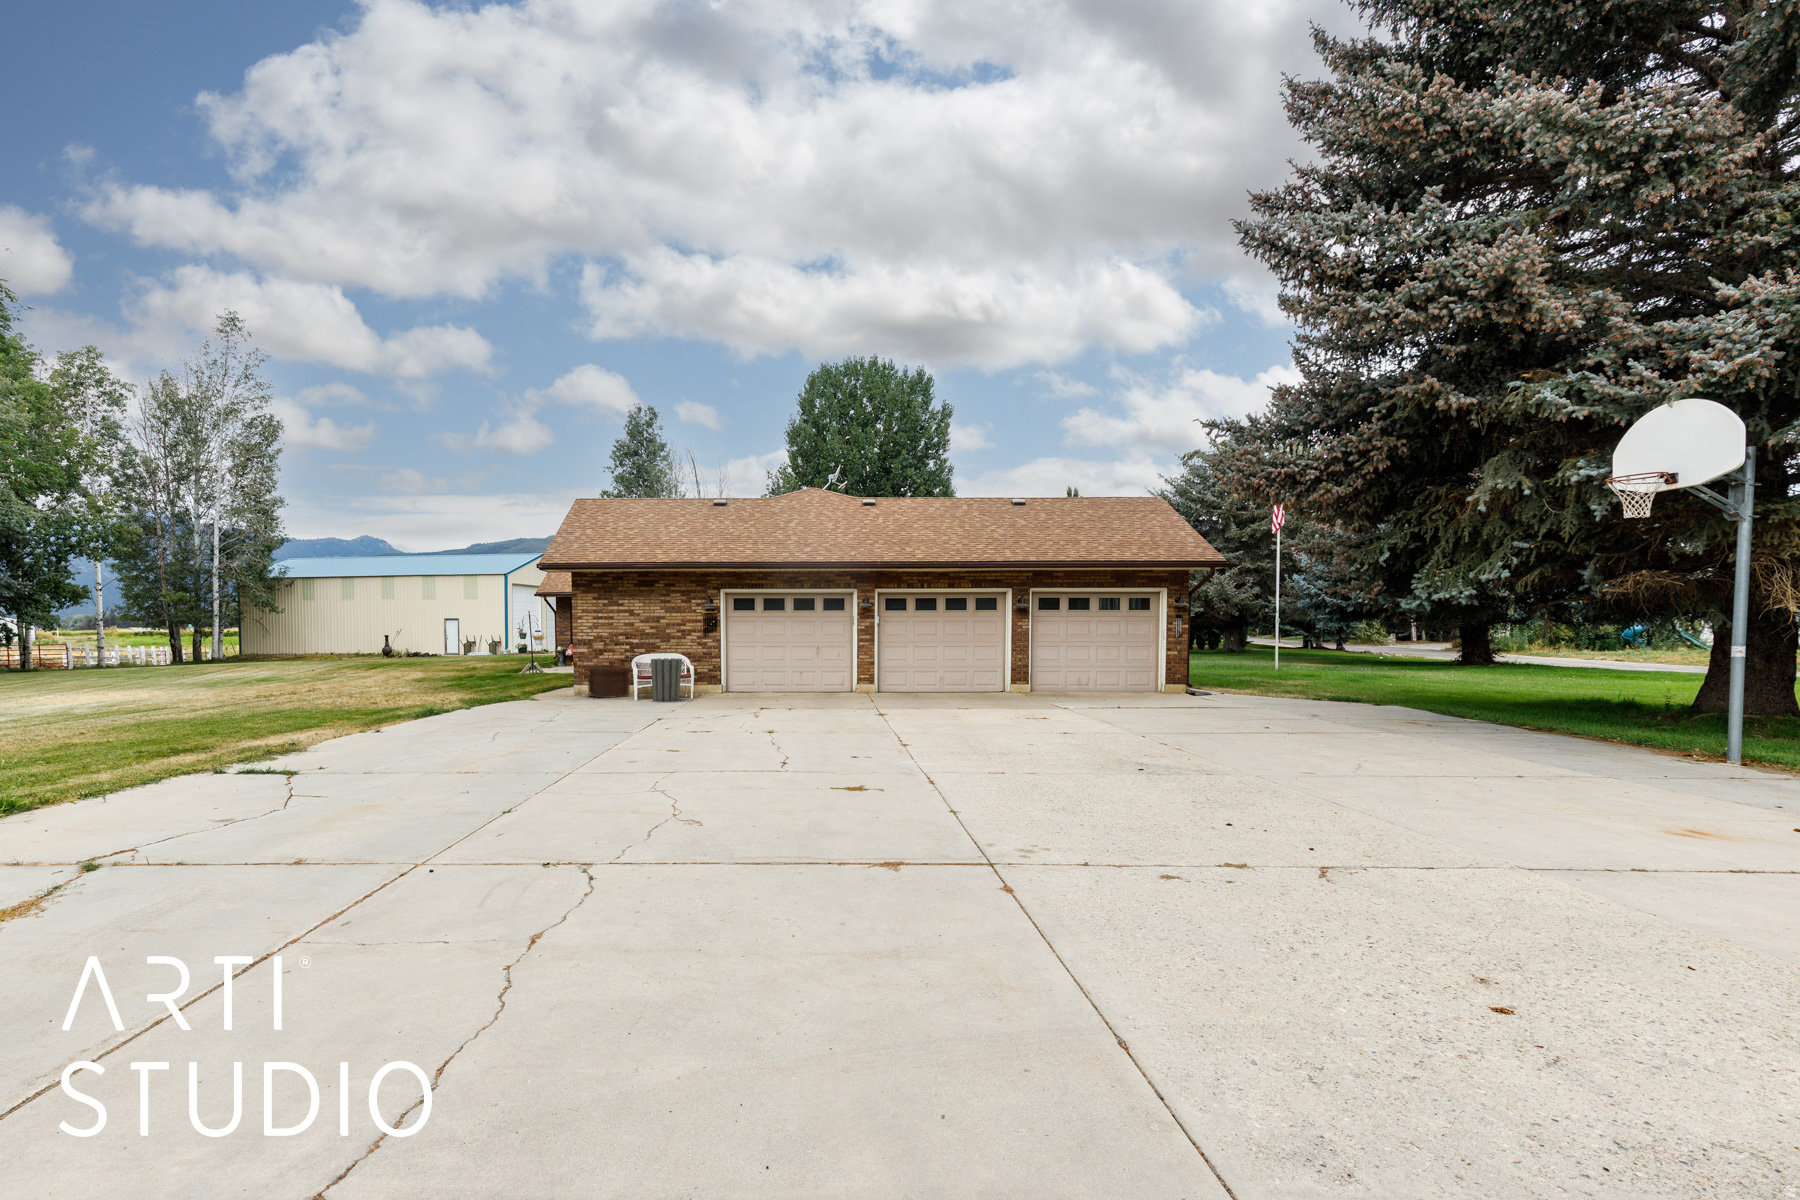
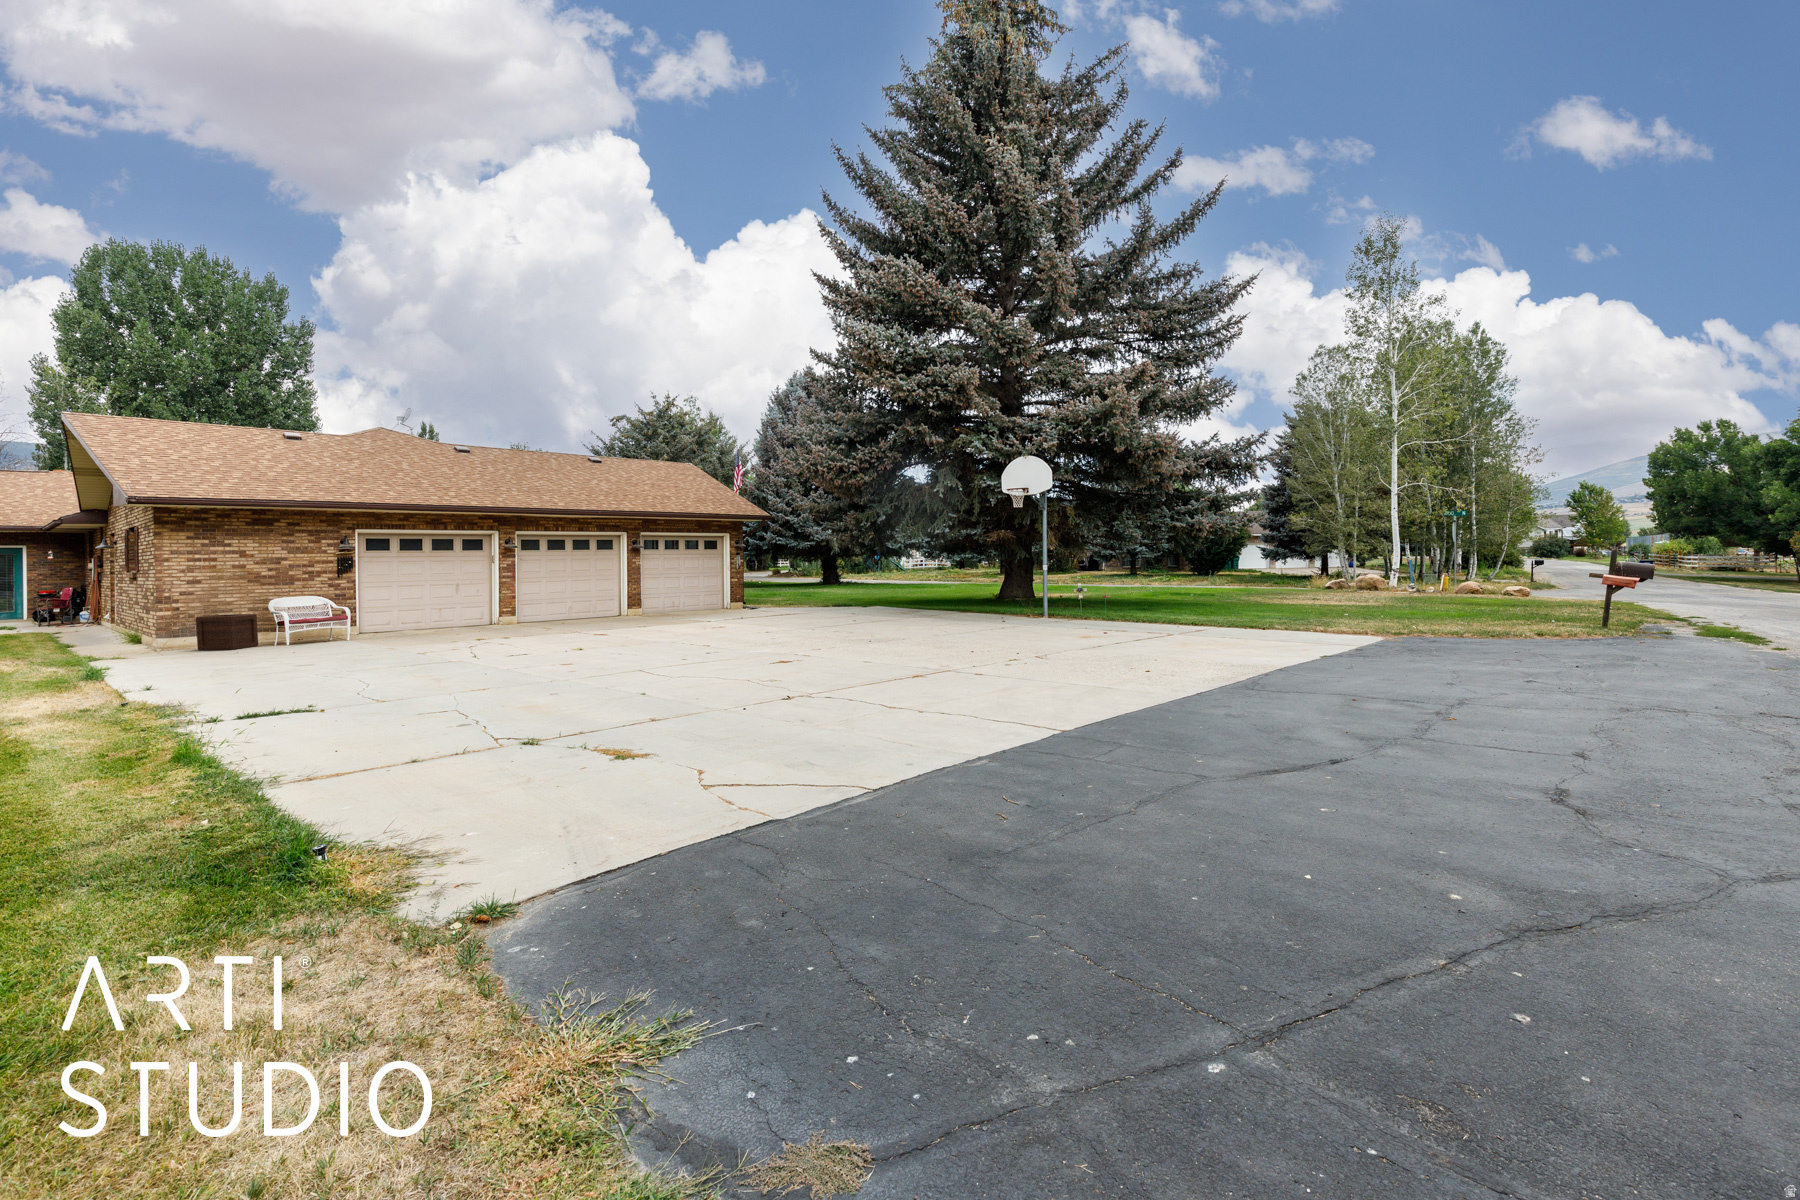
trash can: present [651,658,682,701] -> none [310,601,349,645]

